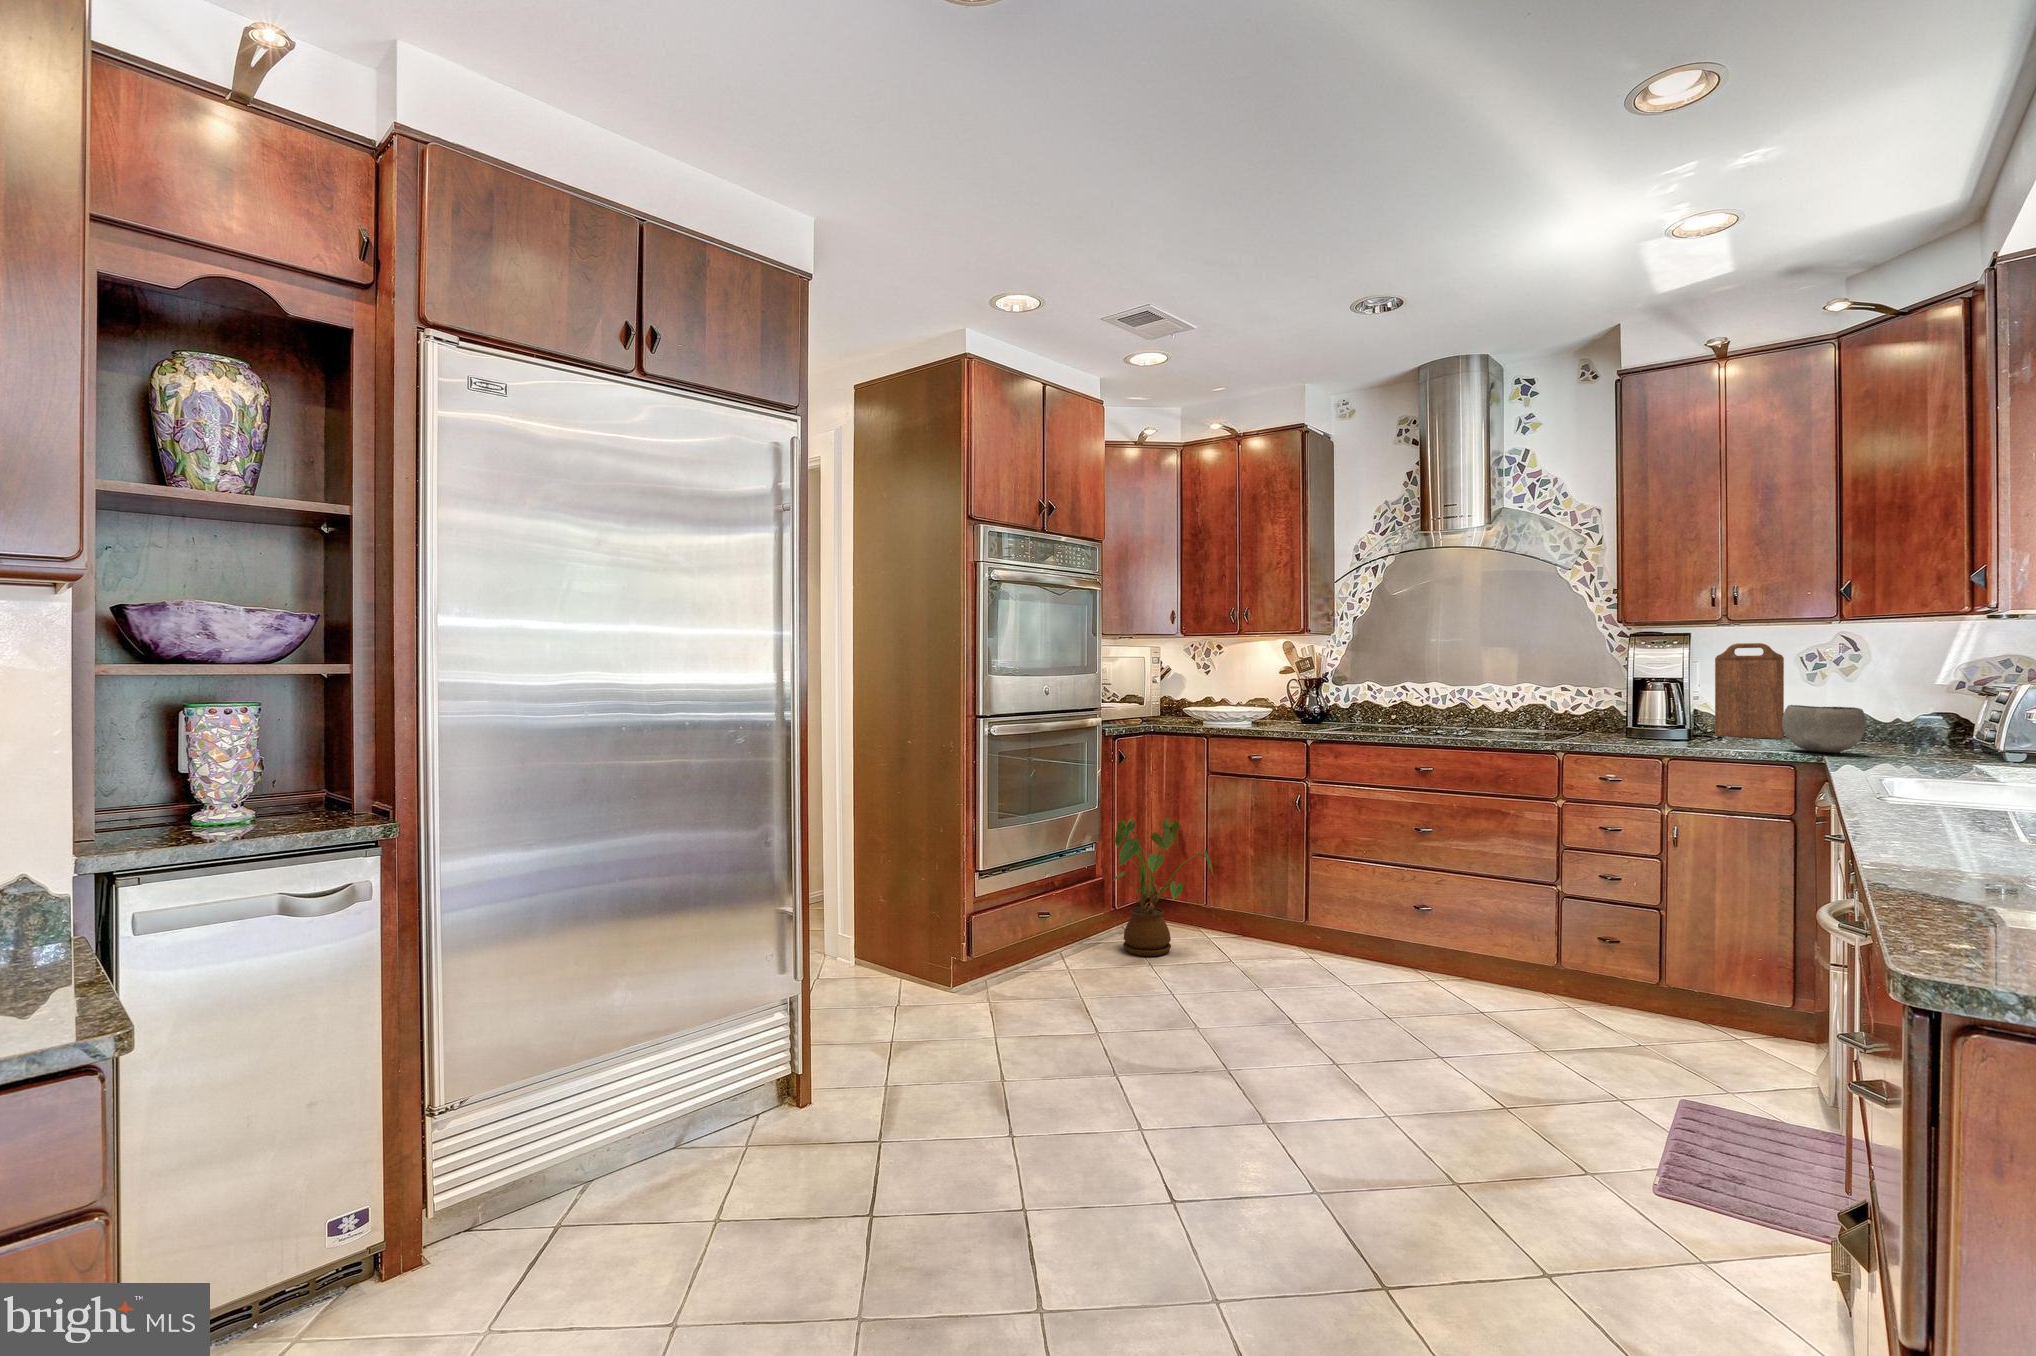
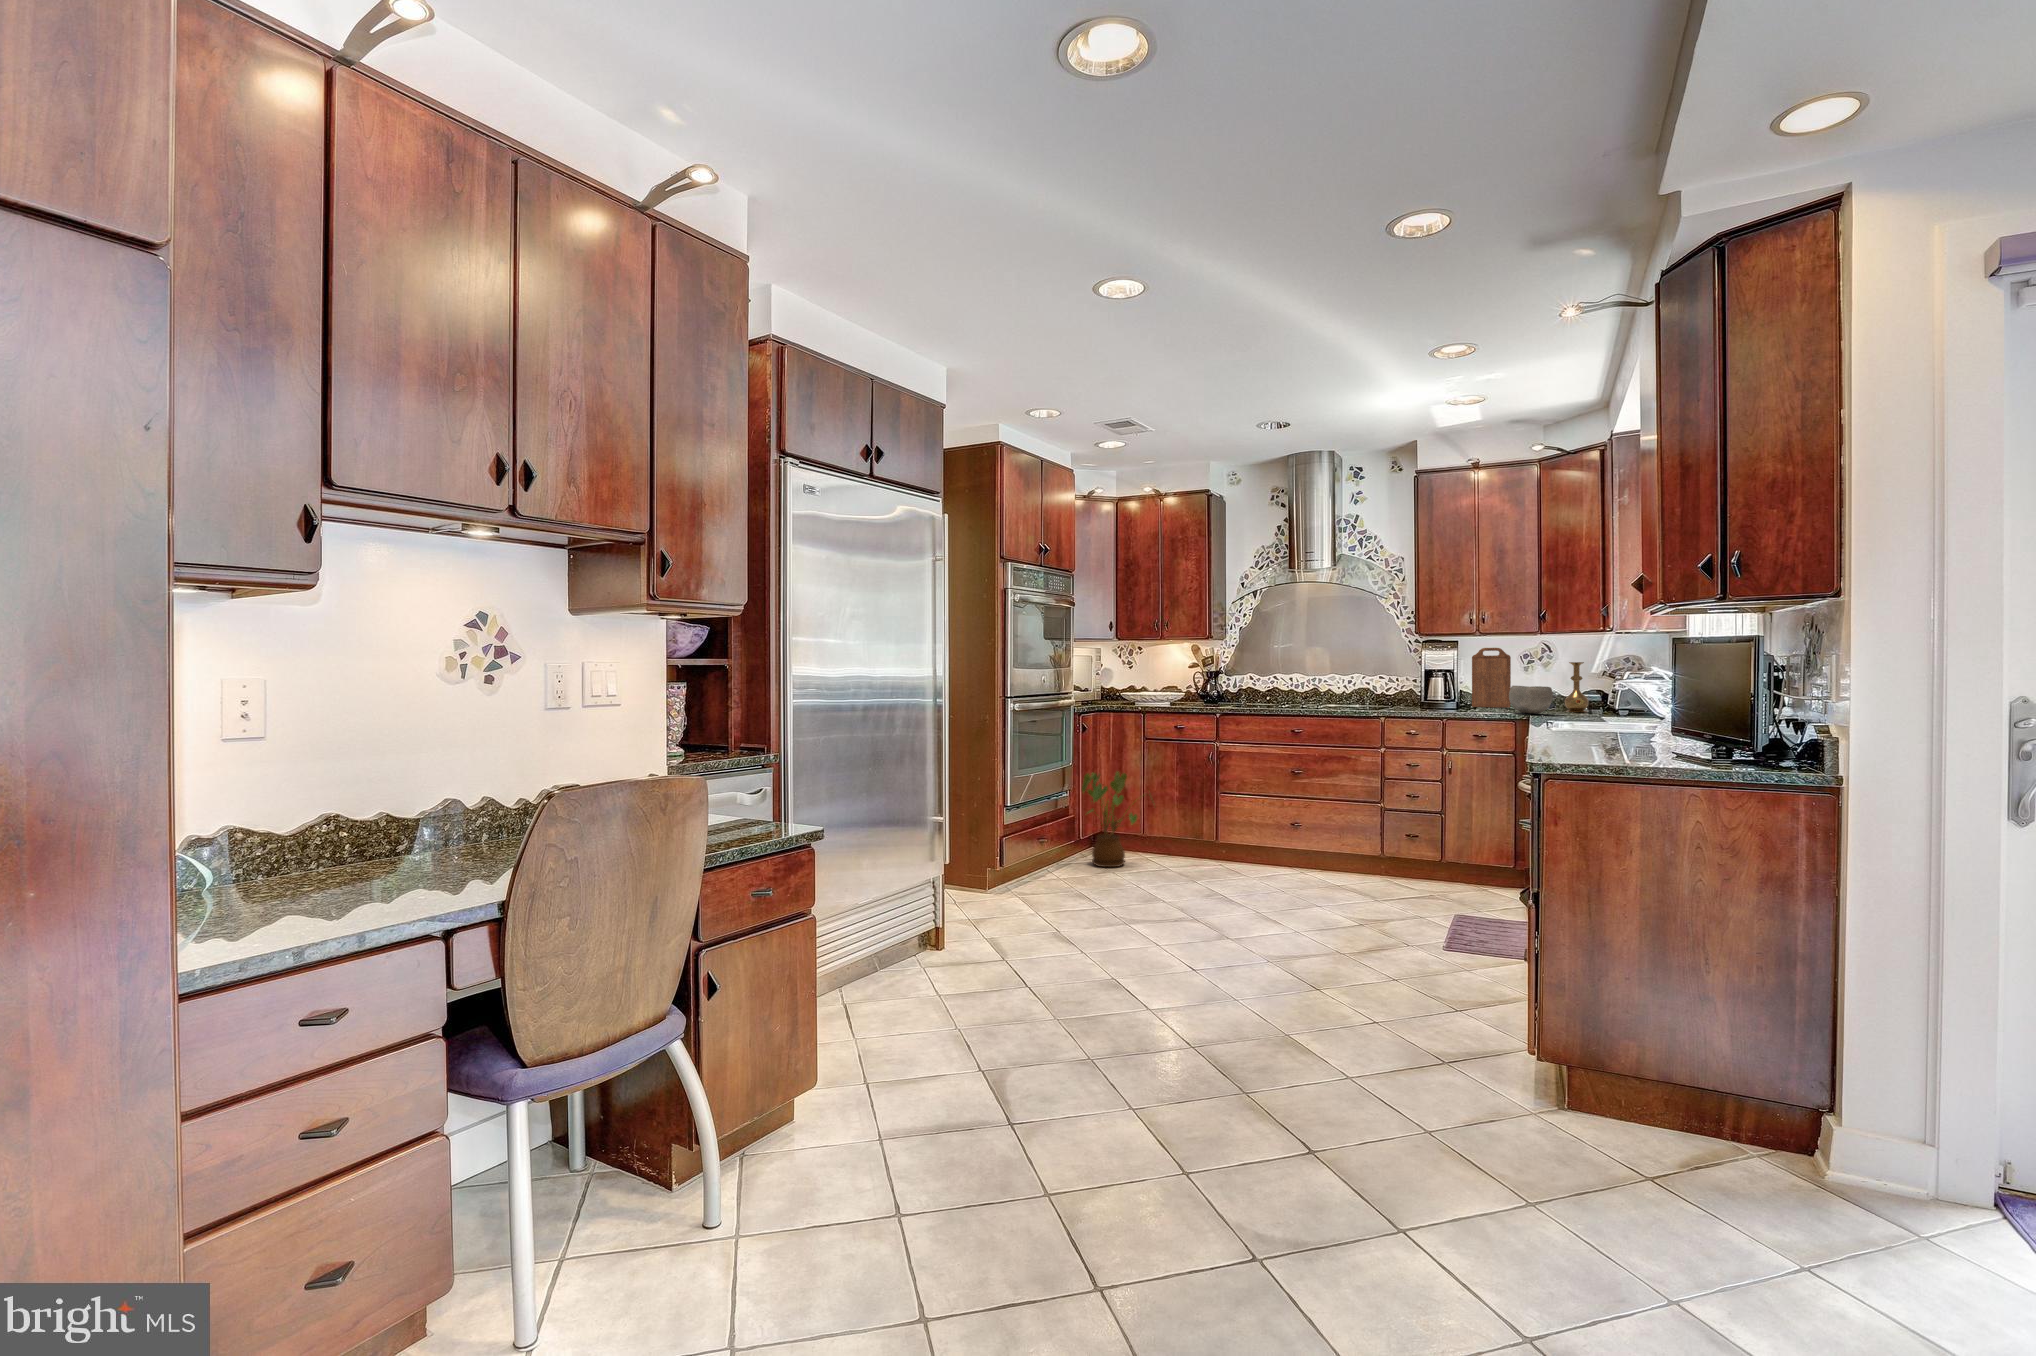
vase: none [1884,666,1930,749] -> present [1565,662,1589,712]

